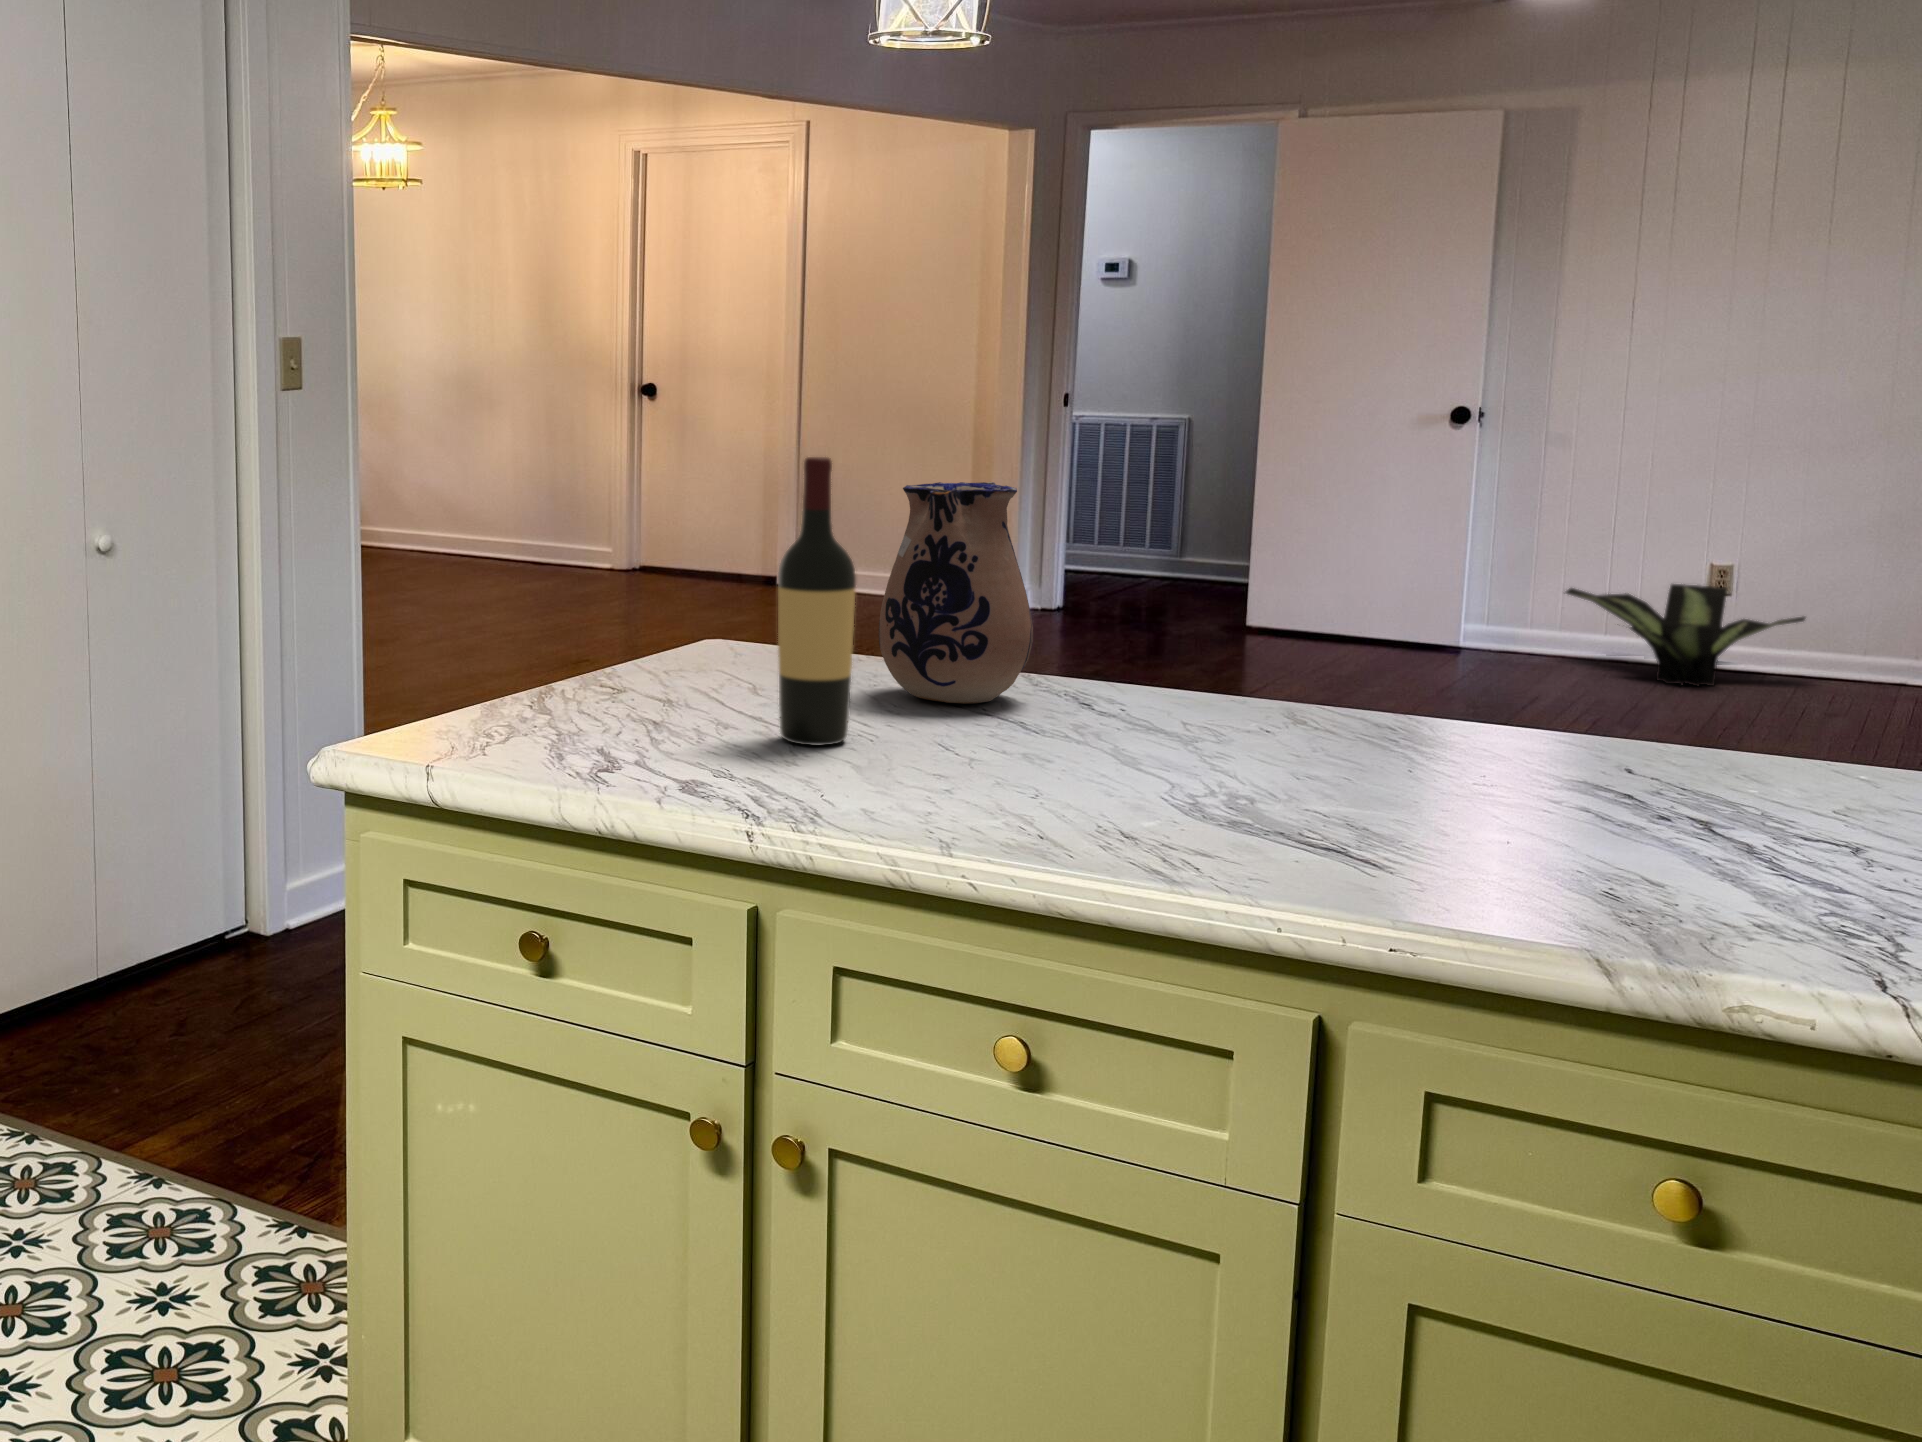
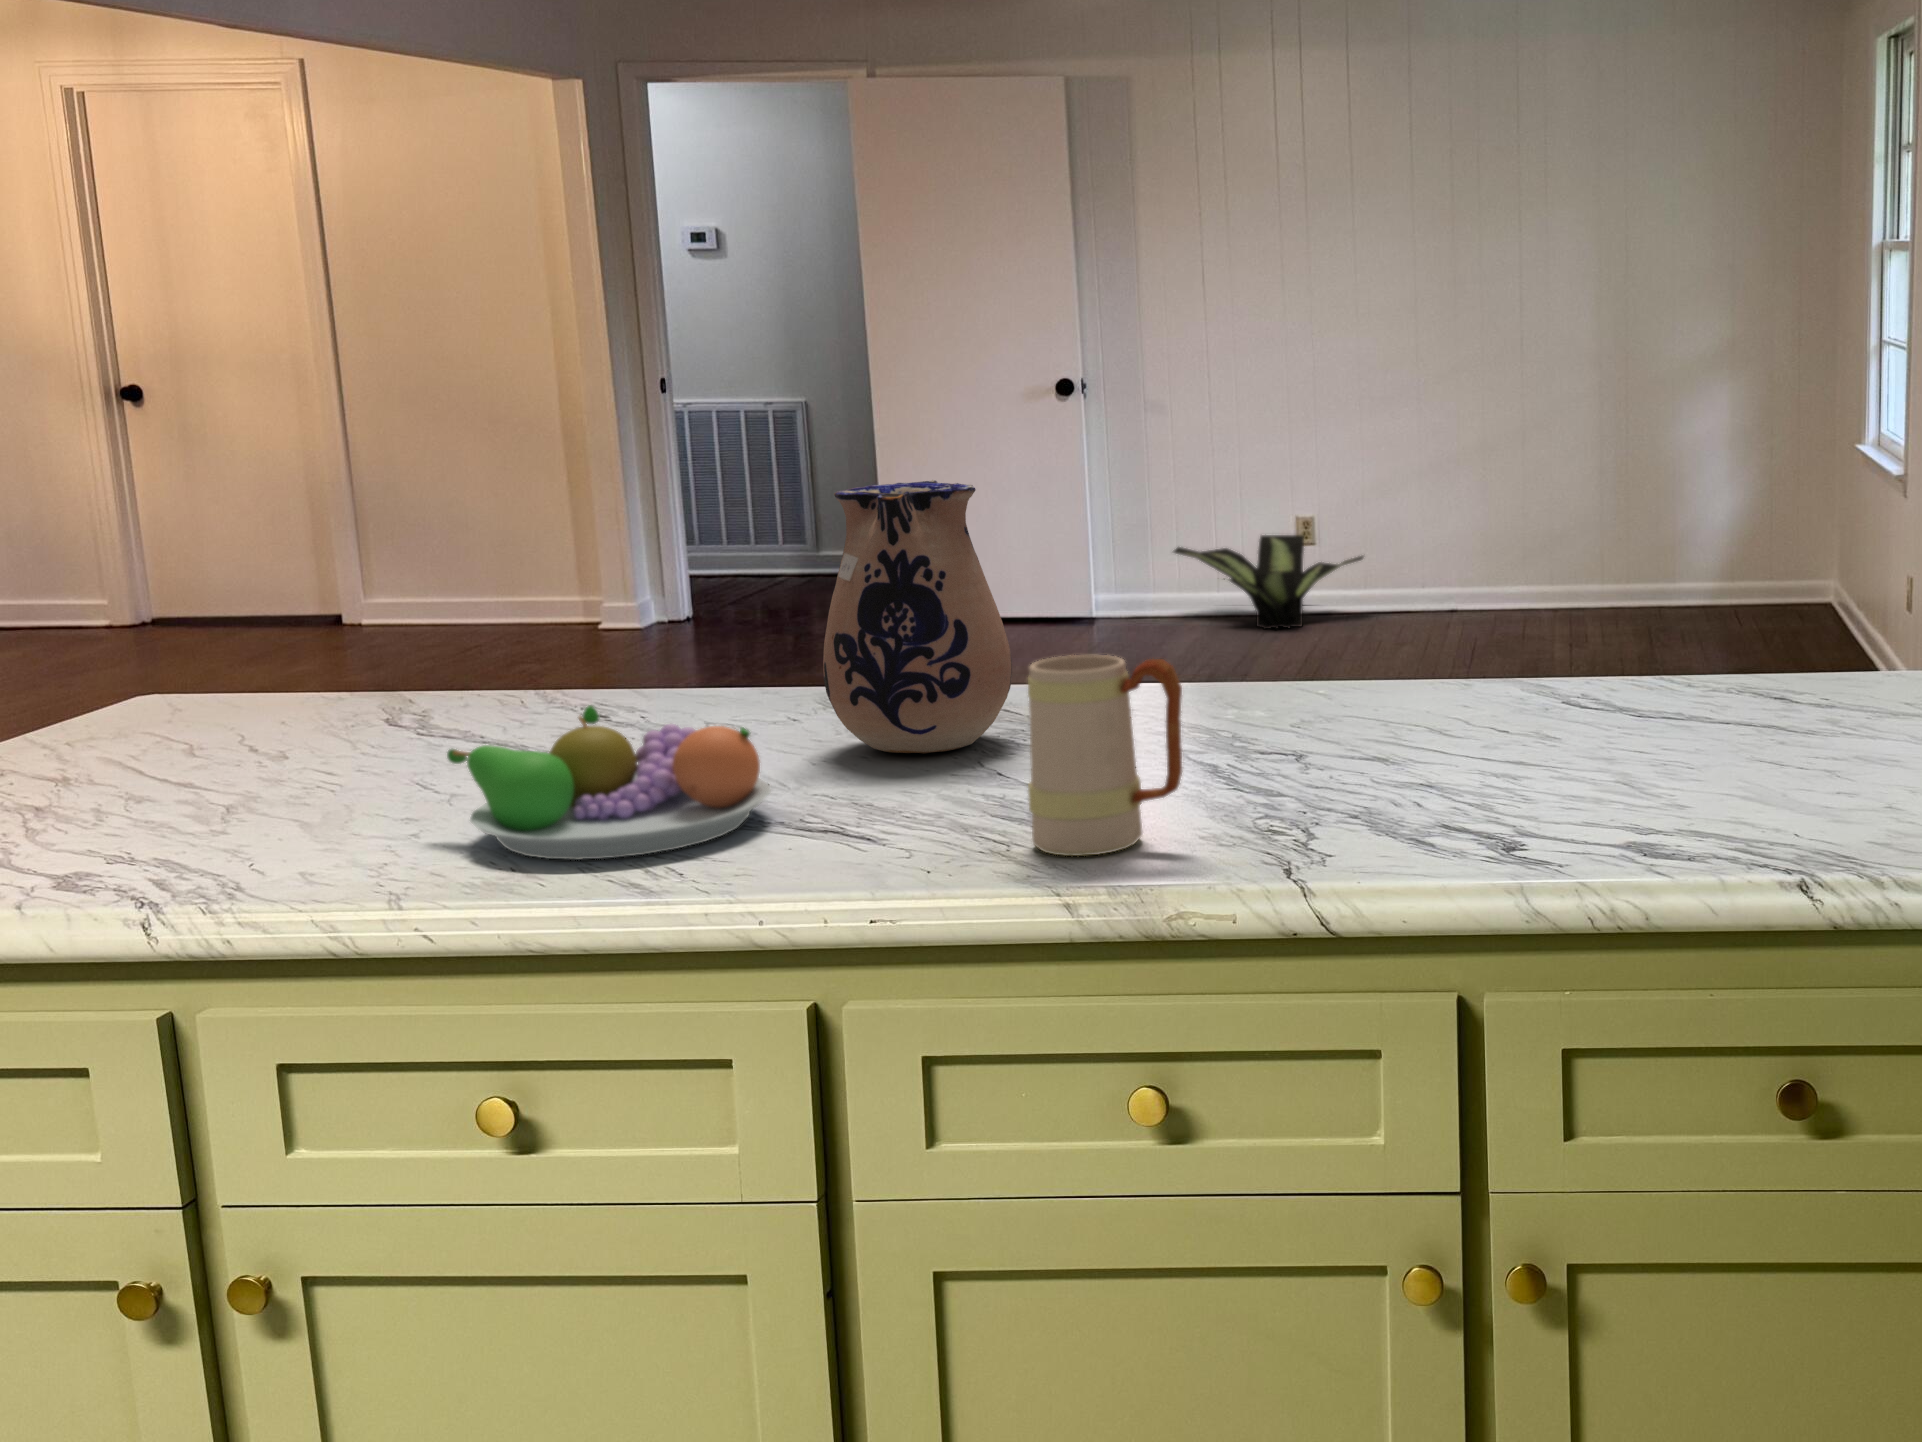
wine bottle: present [778,457,856,746] -> none [175,458,301,810]
ceramic pitcher: present [879,482,1033,704] -> present [823,480,1013,753]
fruit bowl: none [980,697,1268,842] -> present [447,706,771,860]
mug: none [1559,713,1773,928] -> present [1028,655,1182,856]

